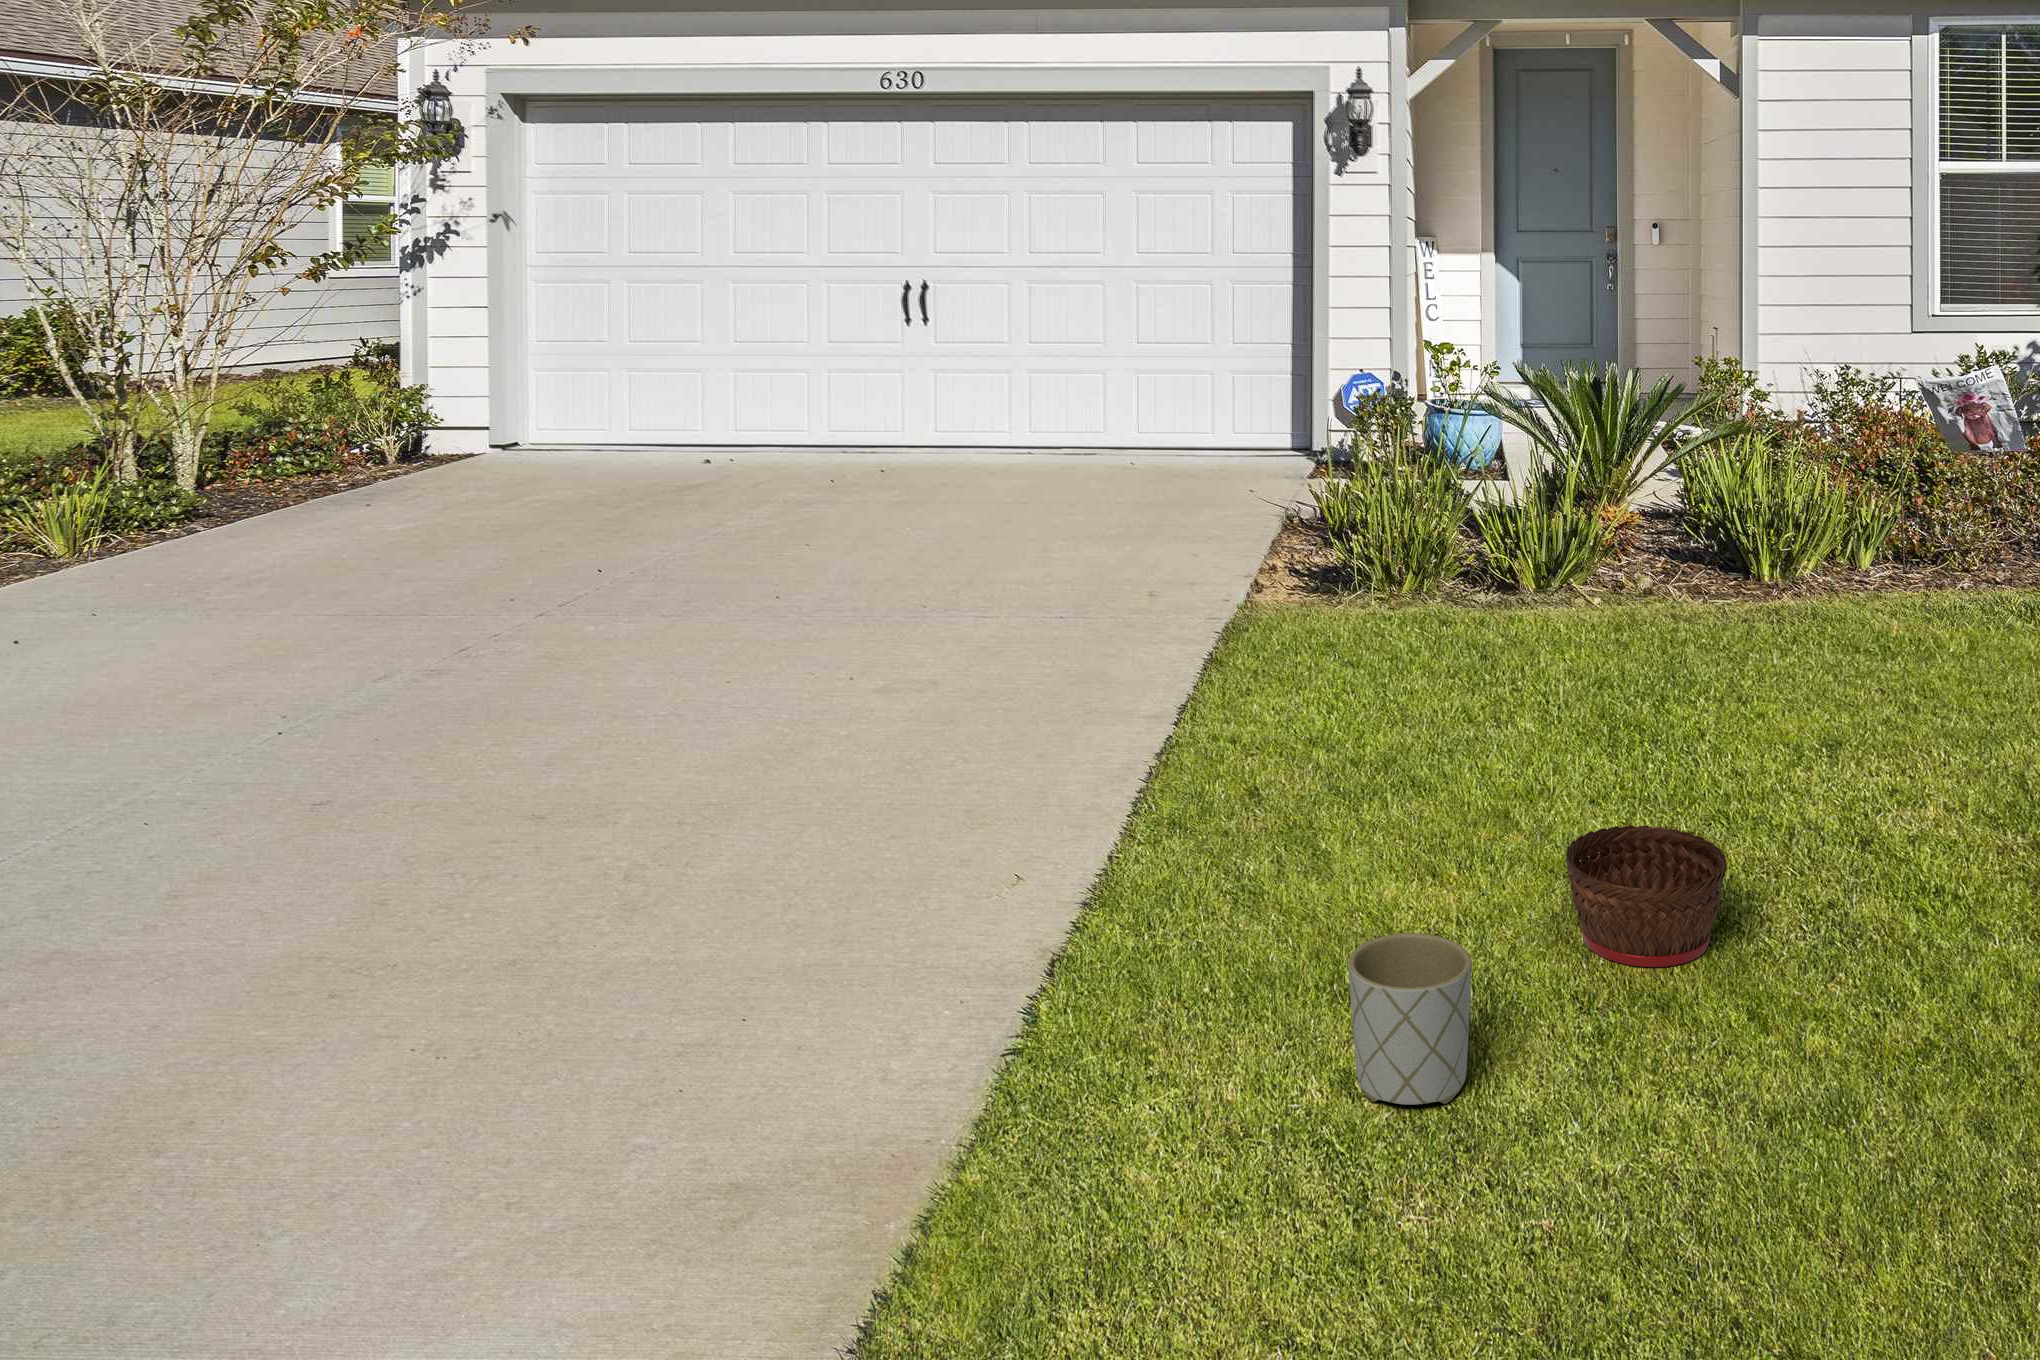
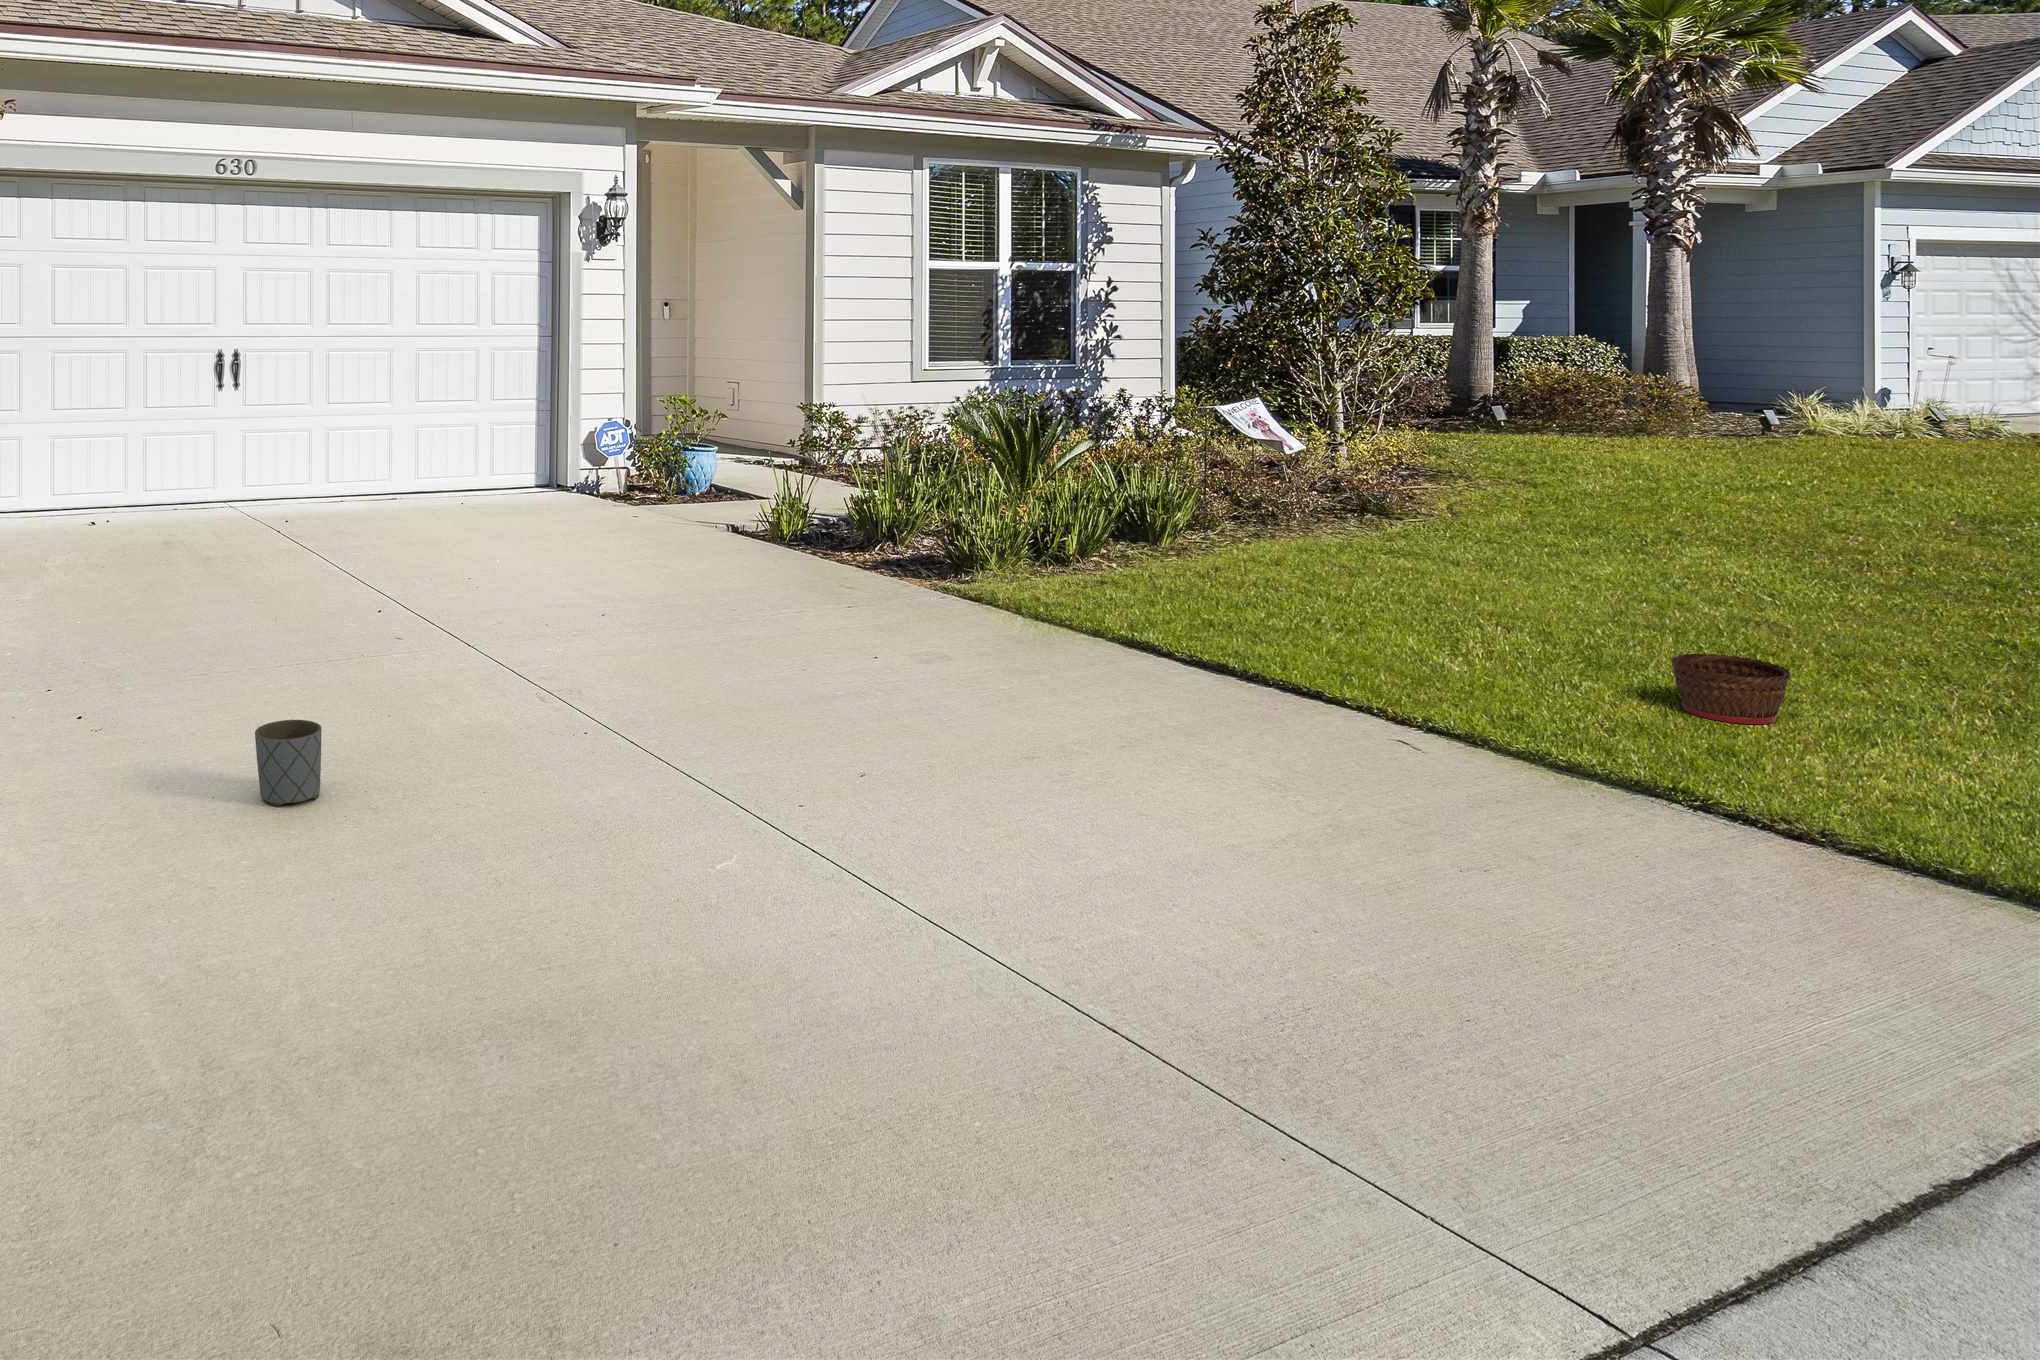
planter: present [1349,933,1471,1105] -> present [255,720,322,806]

